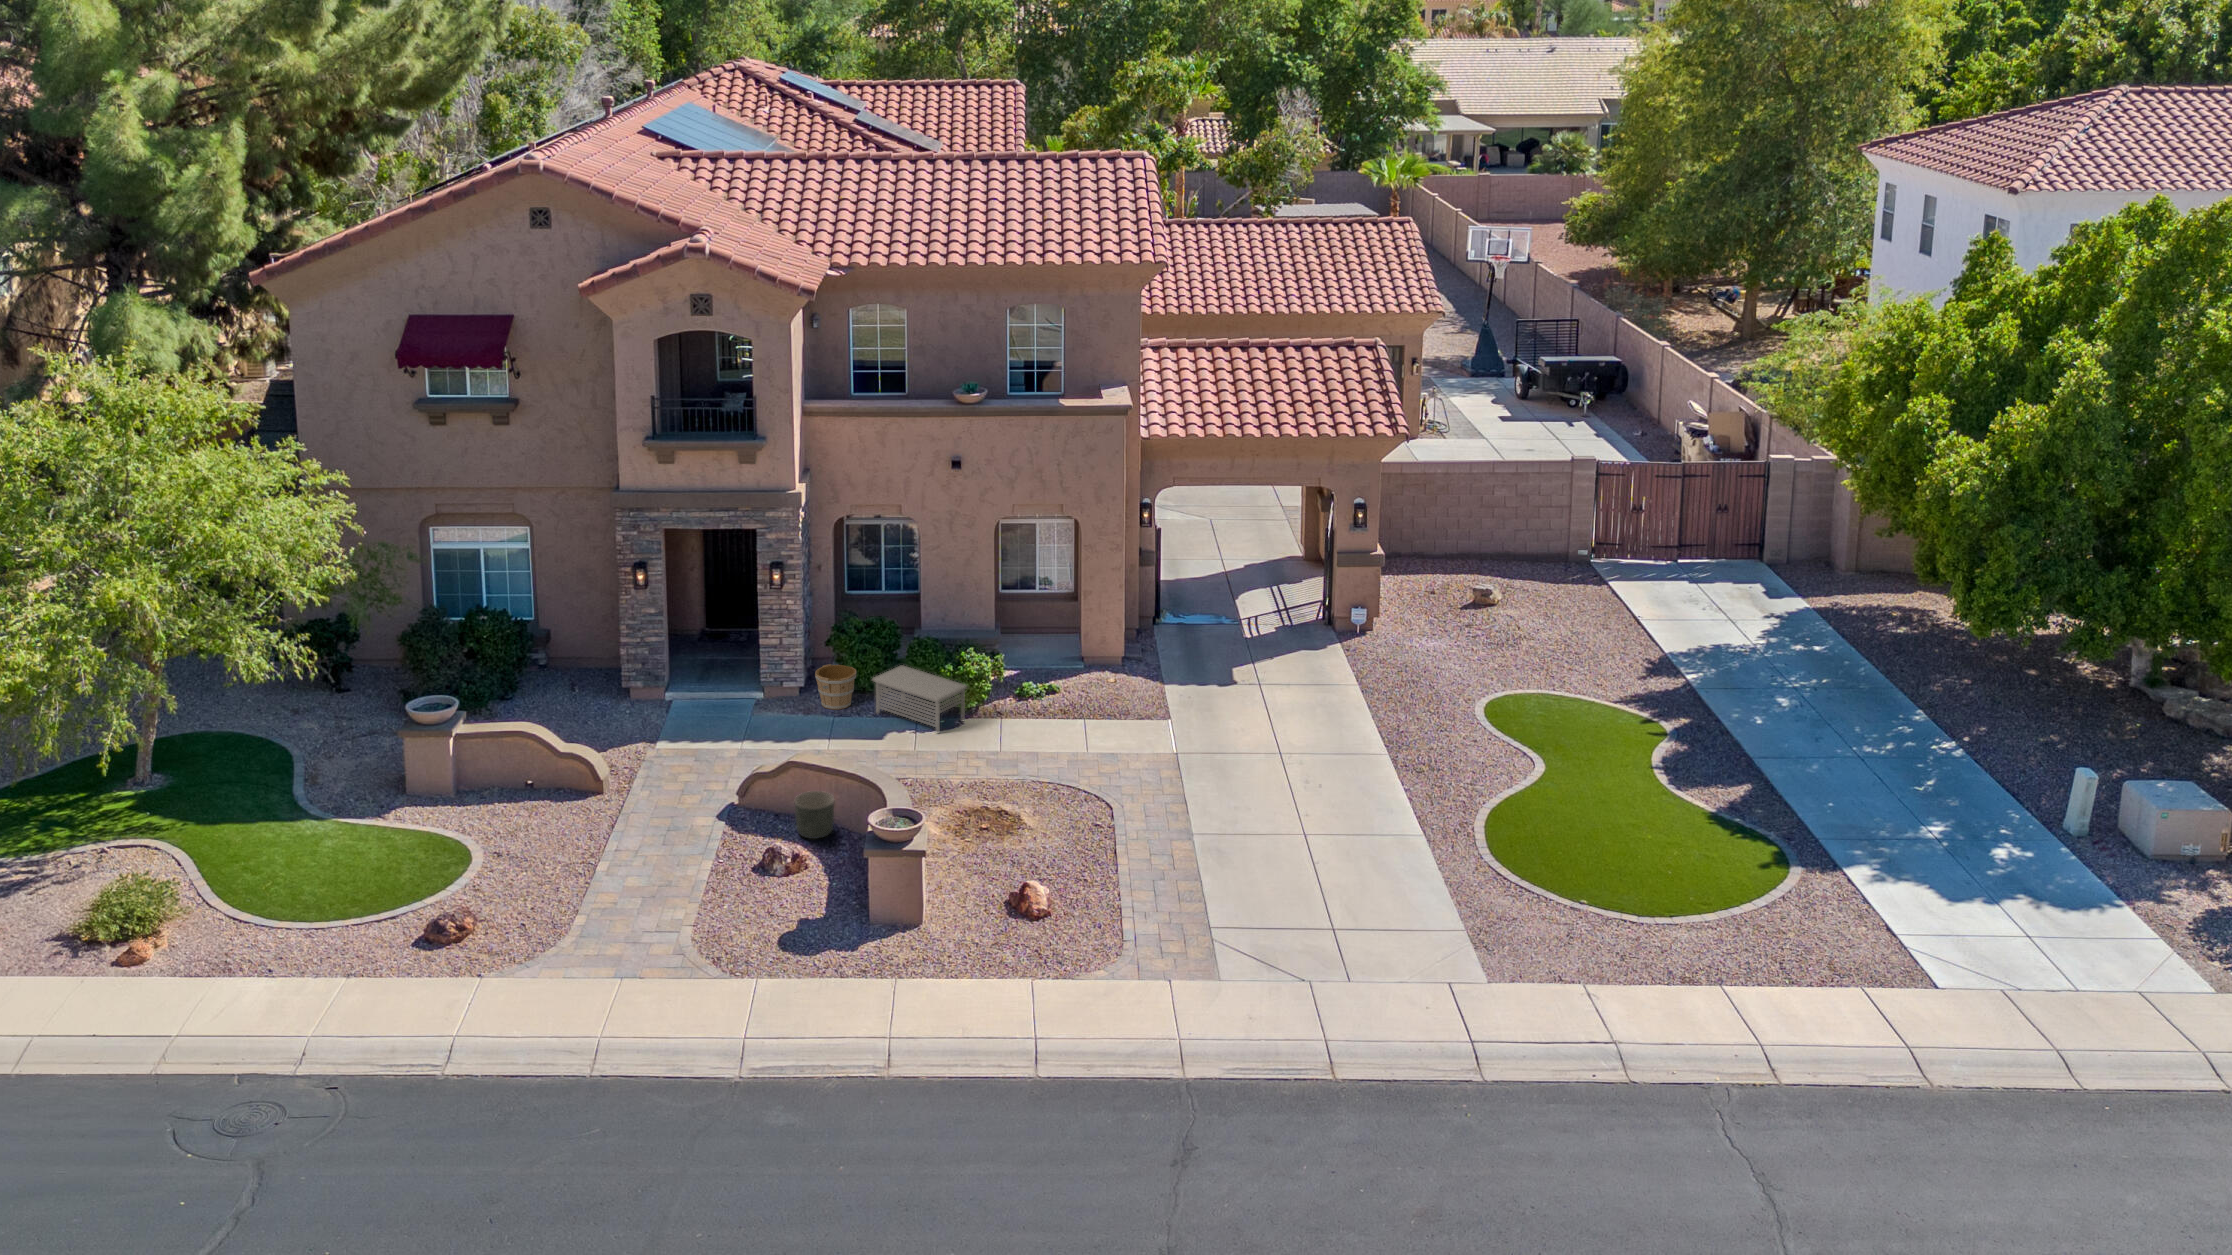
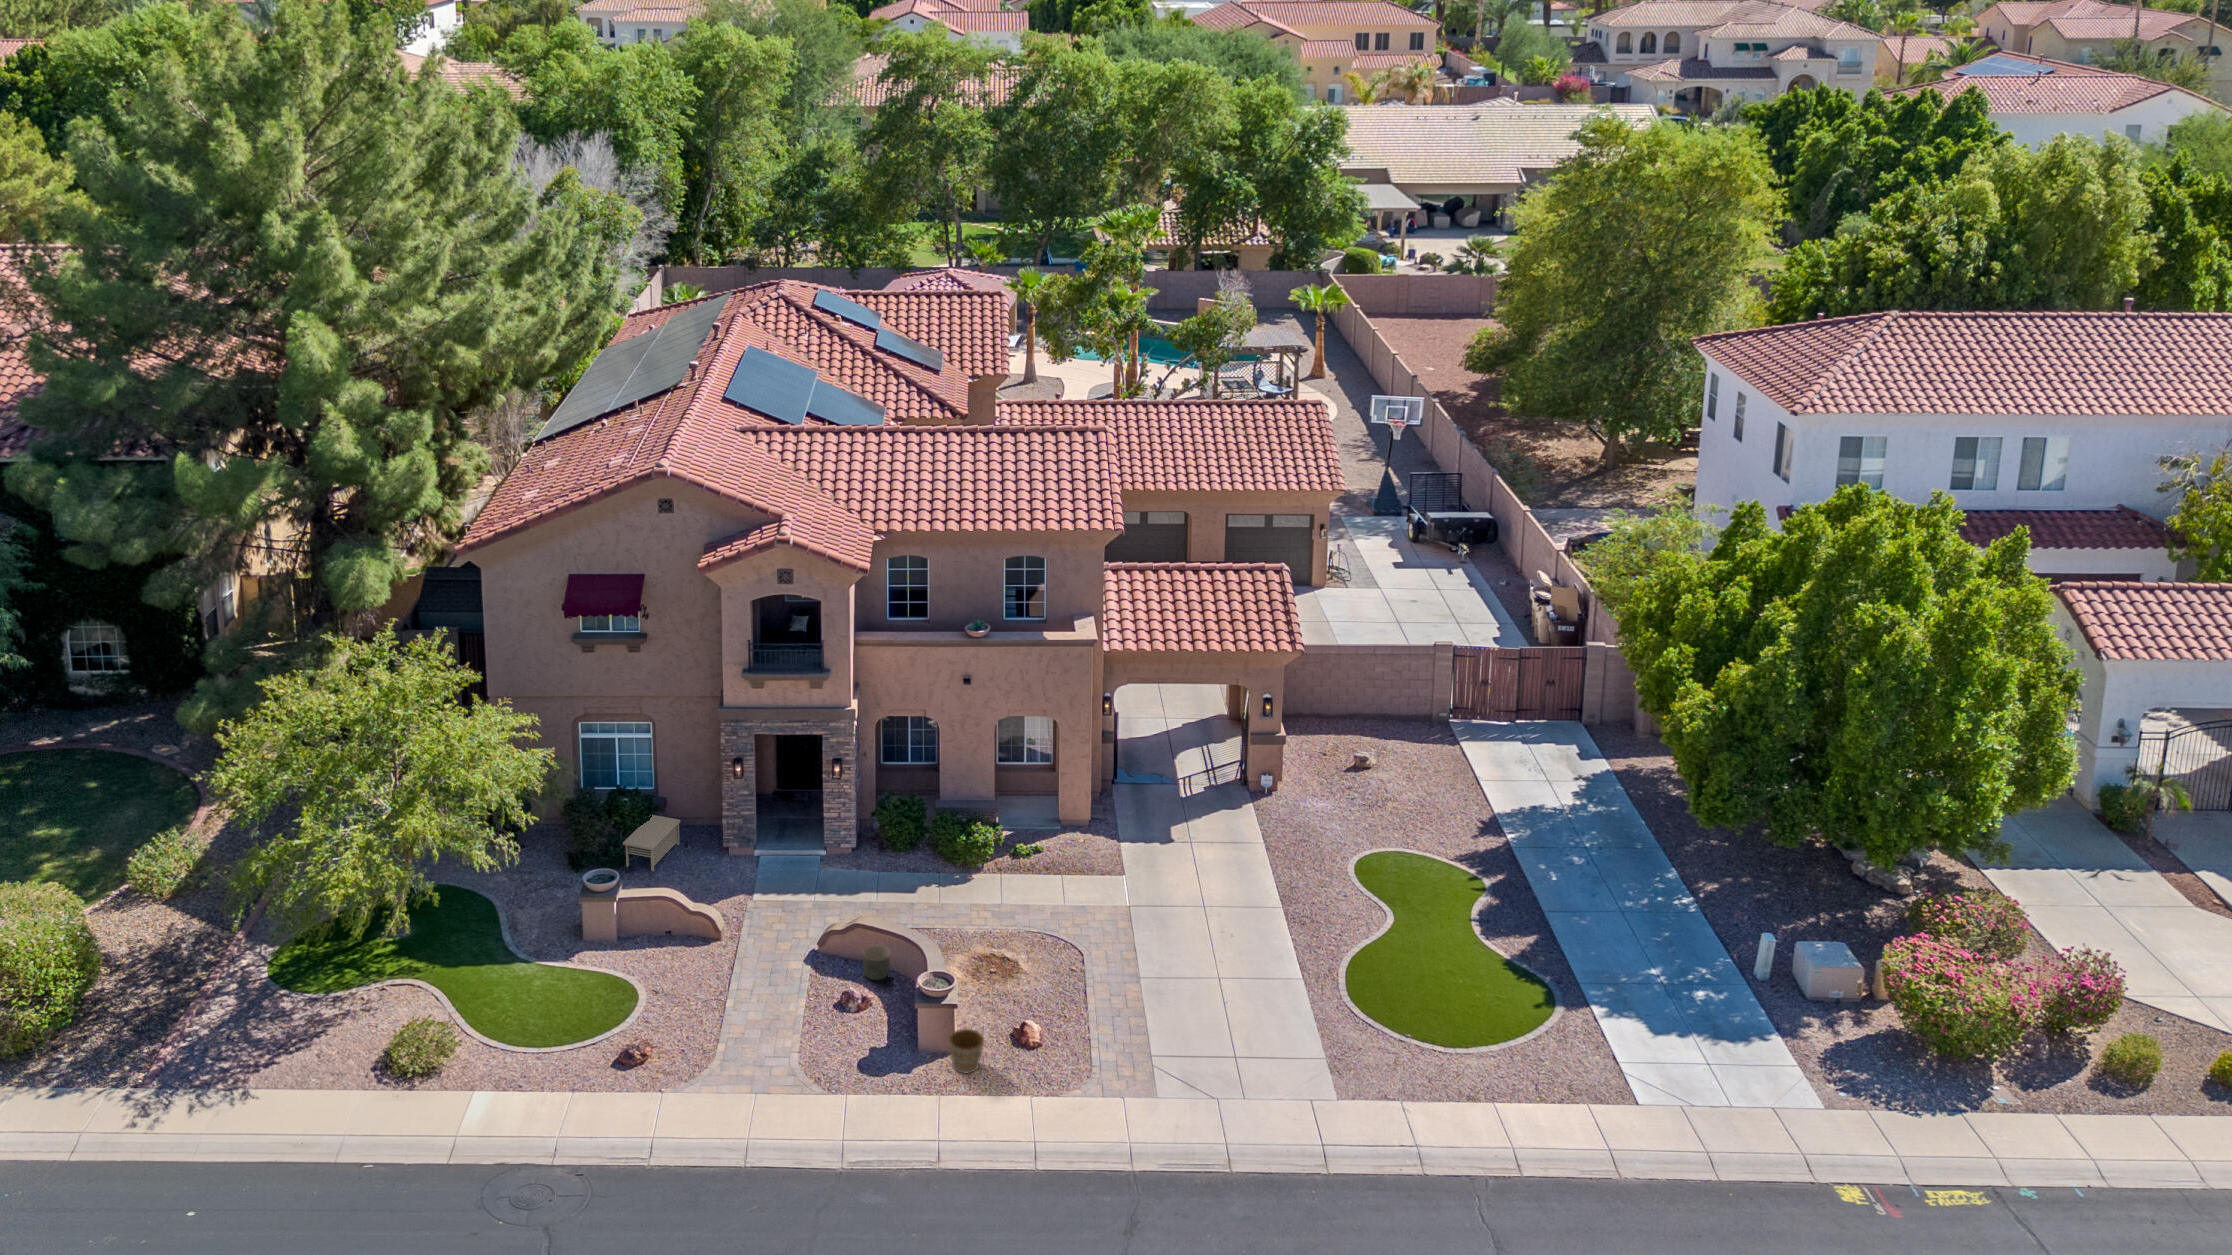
wooden bucket: present [815,664,857,710] -> present [948,1029,984,1074]
storage bench: present [873,666,967,733] -> present [623,815,680,871]

